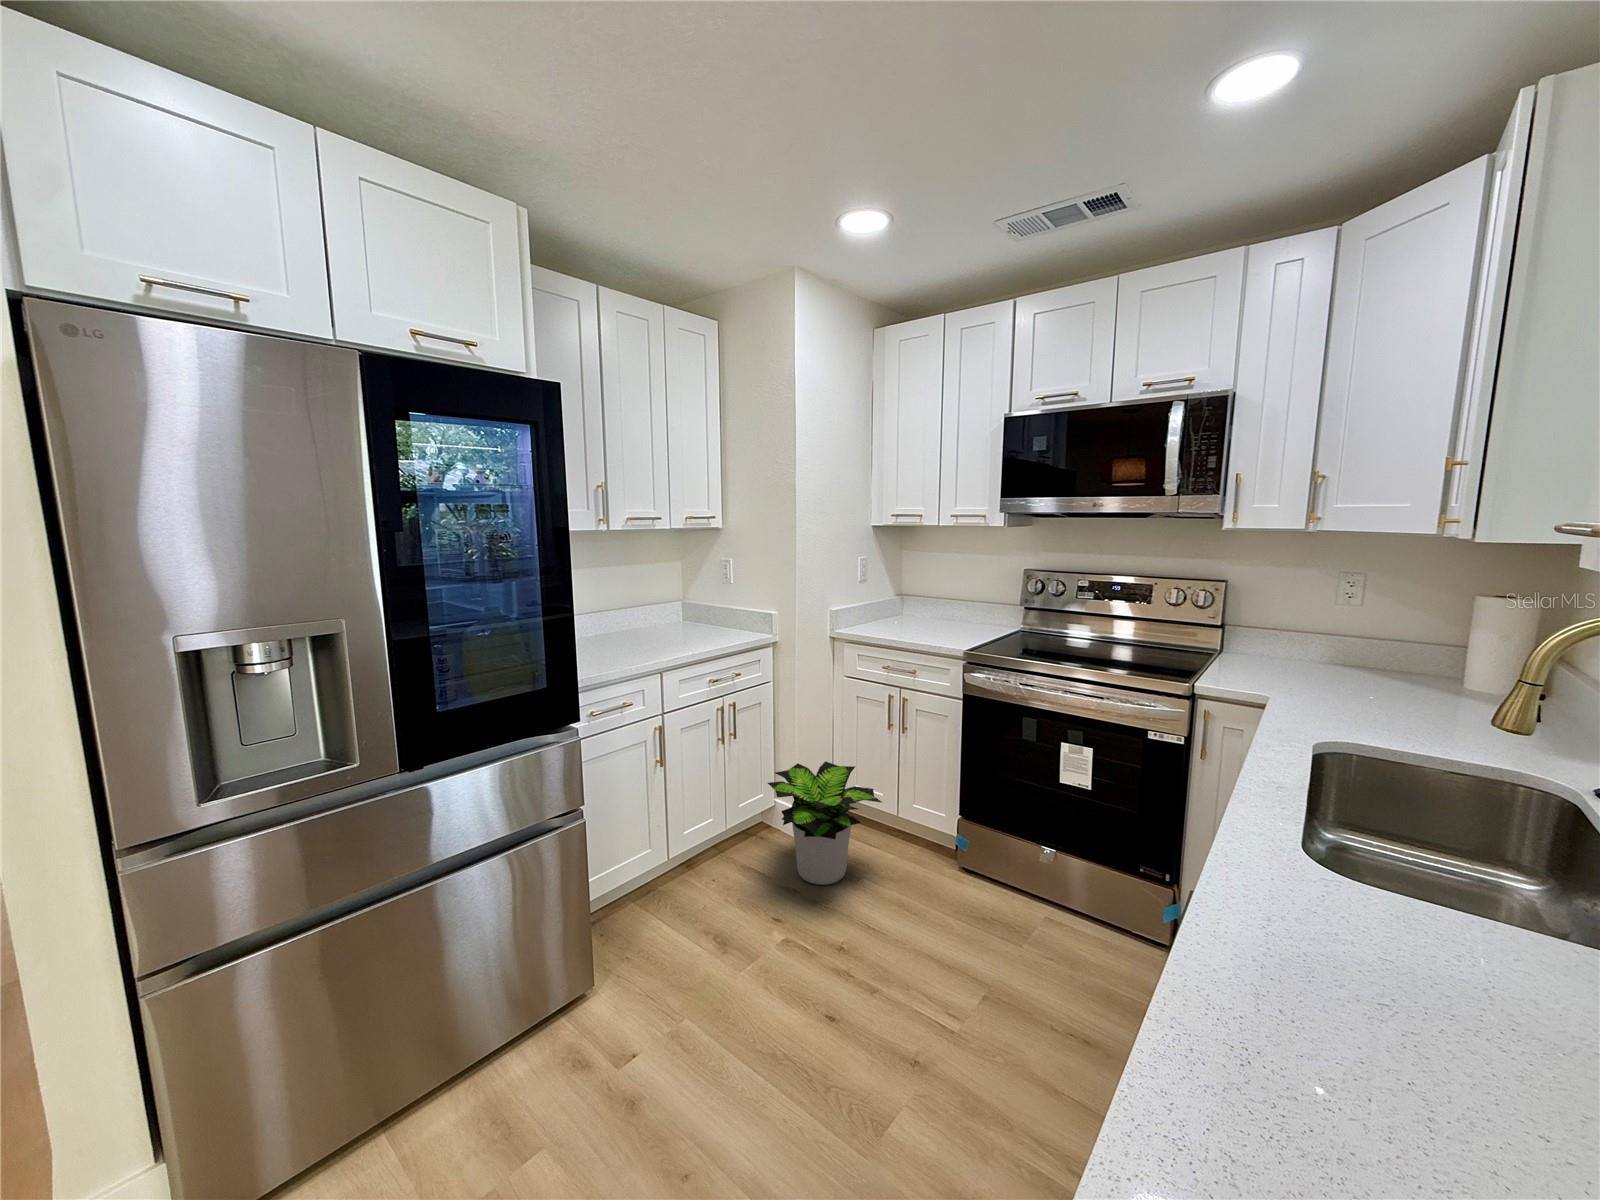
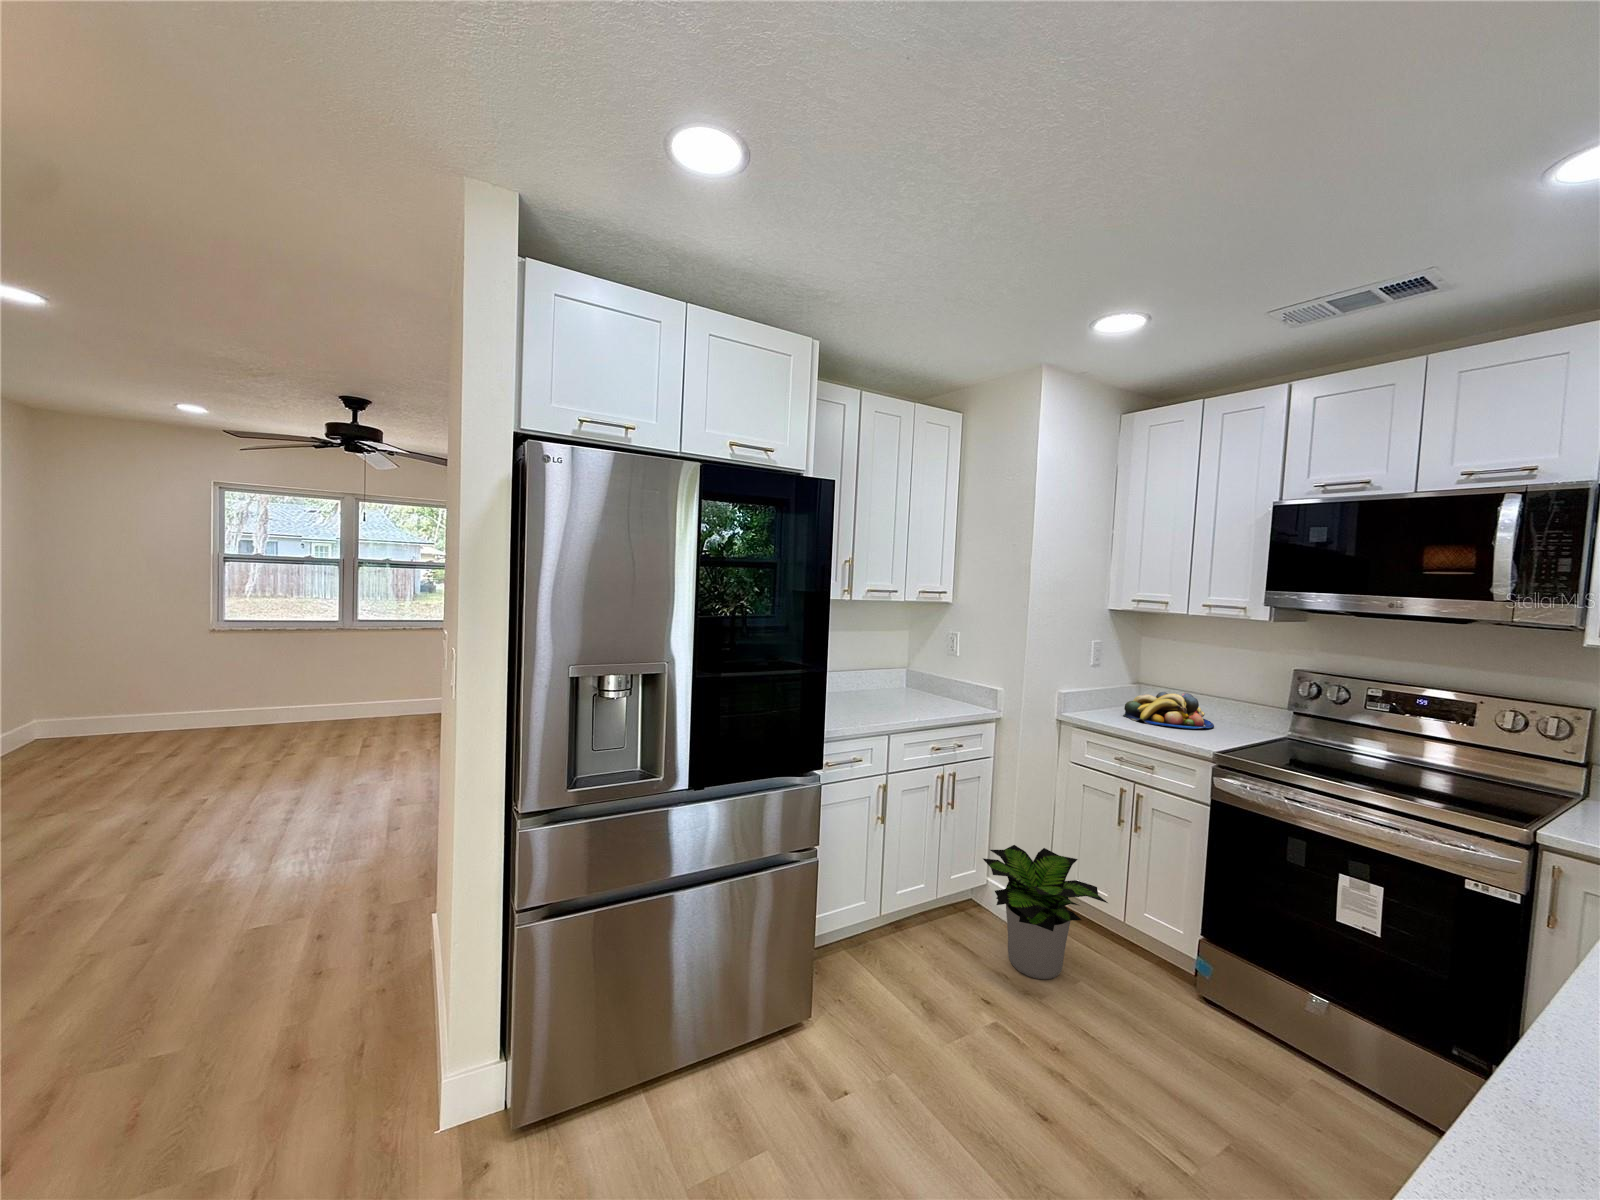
fruit bowl: none [889,600,964,632] -> present [1123,692,1214,729]

